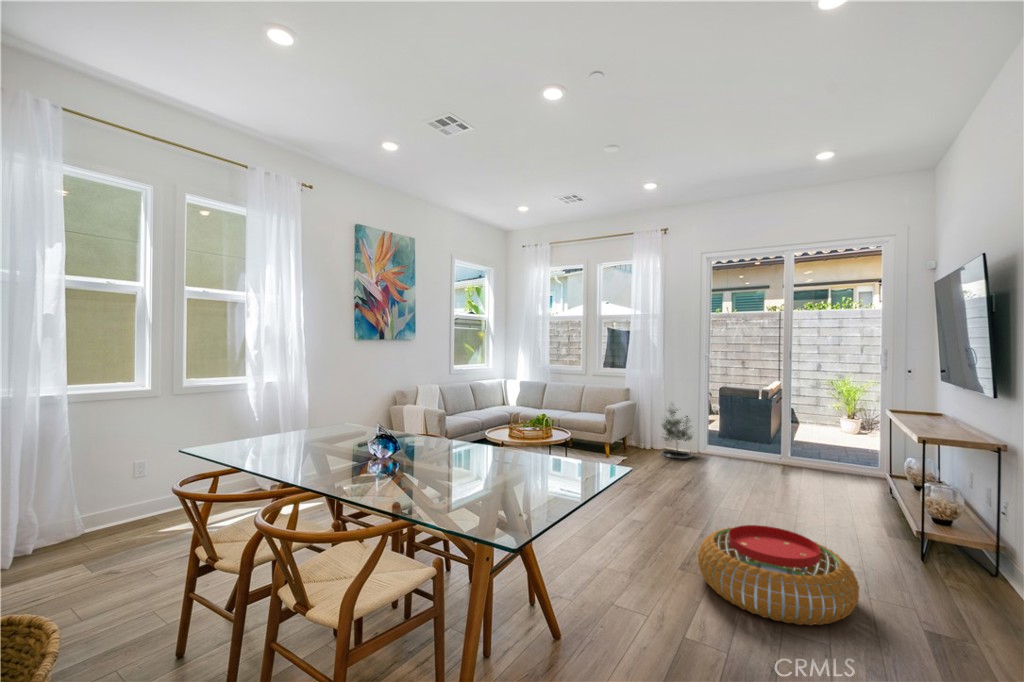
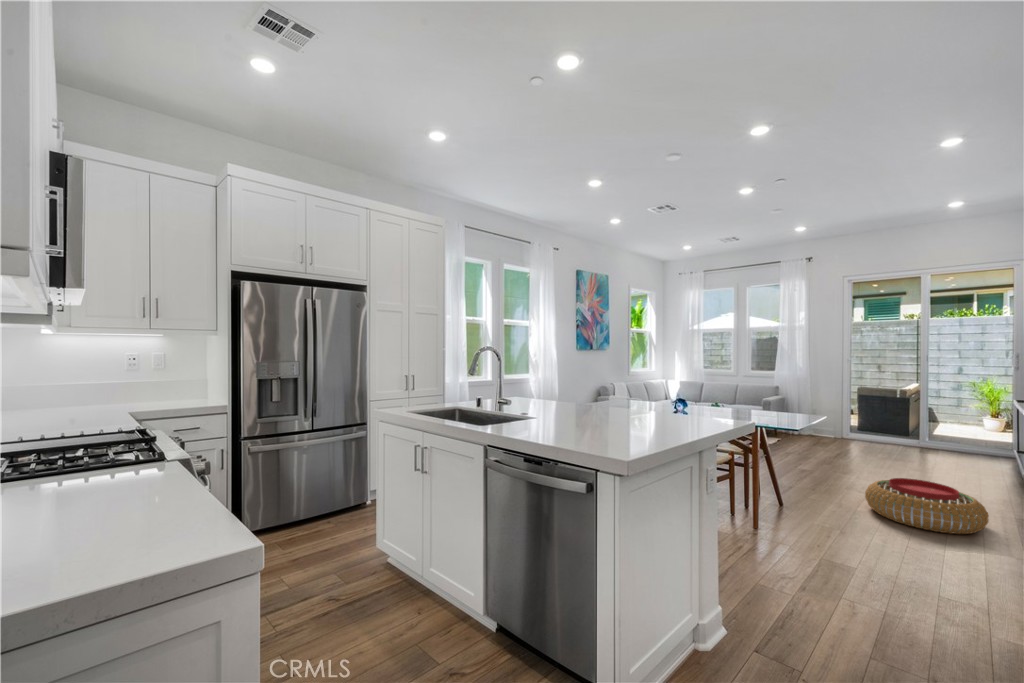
potted tree: present [661,409,692,459] -> none [808,399,840,444]

